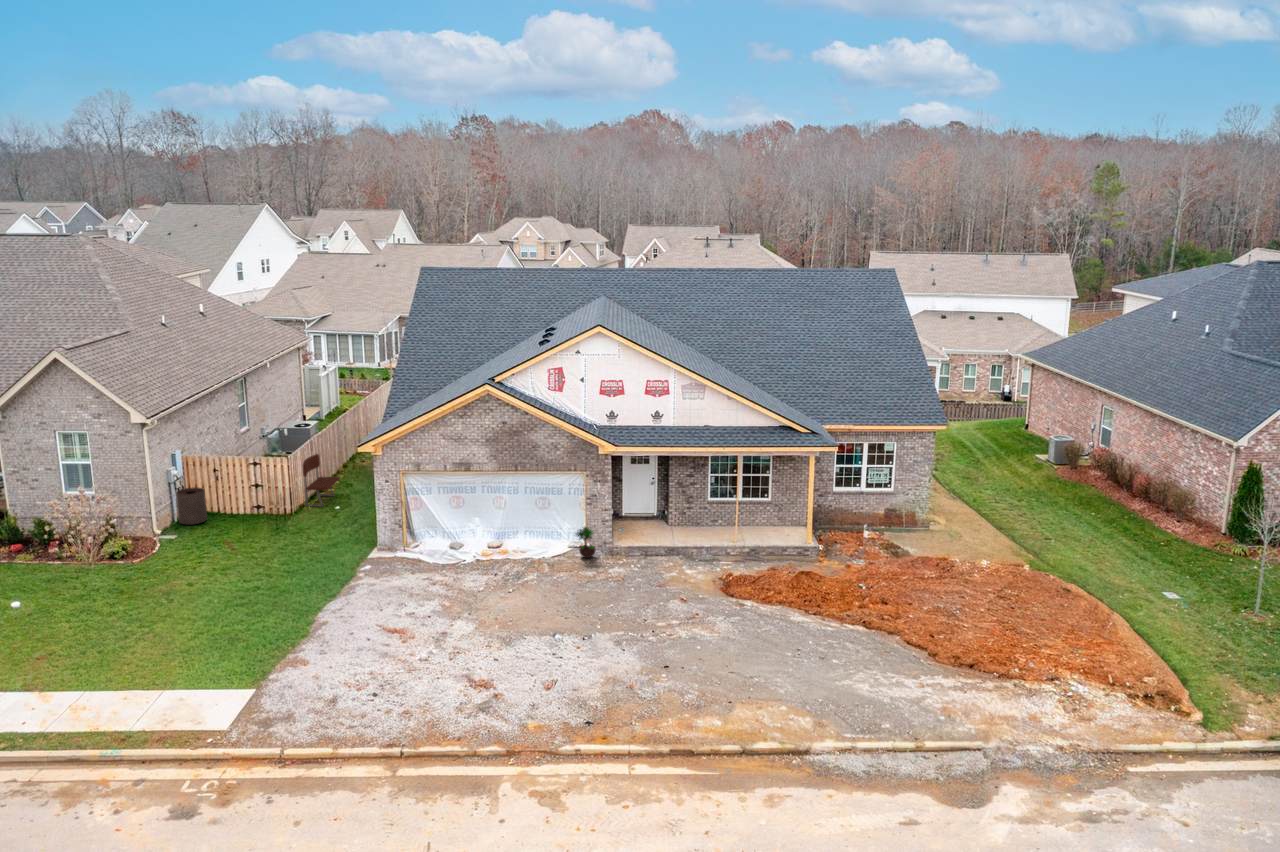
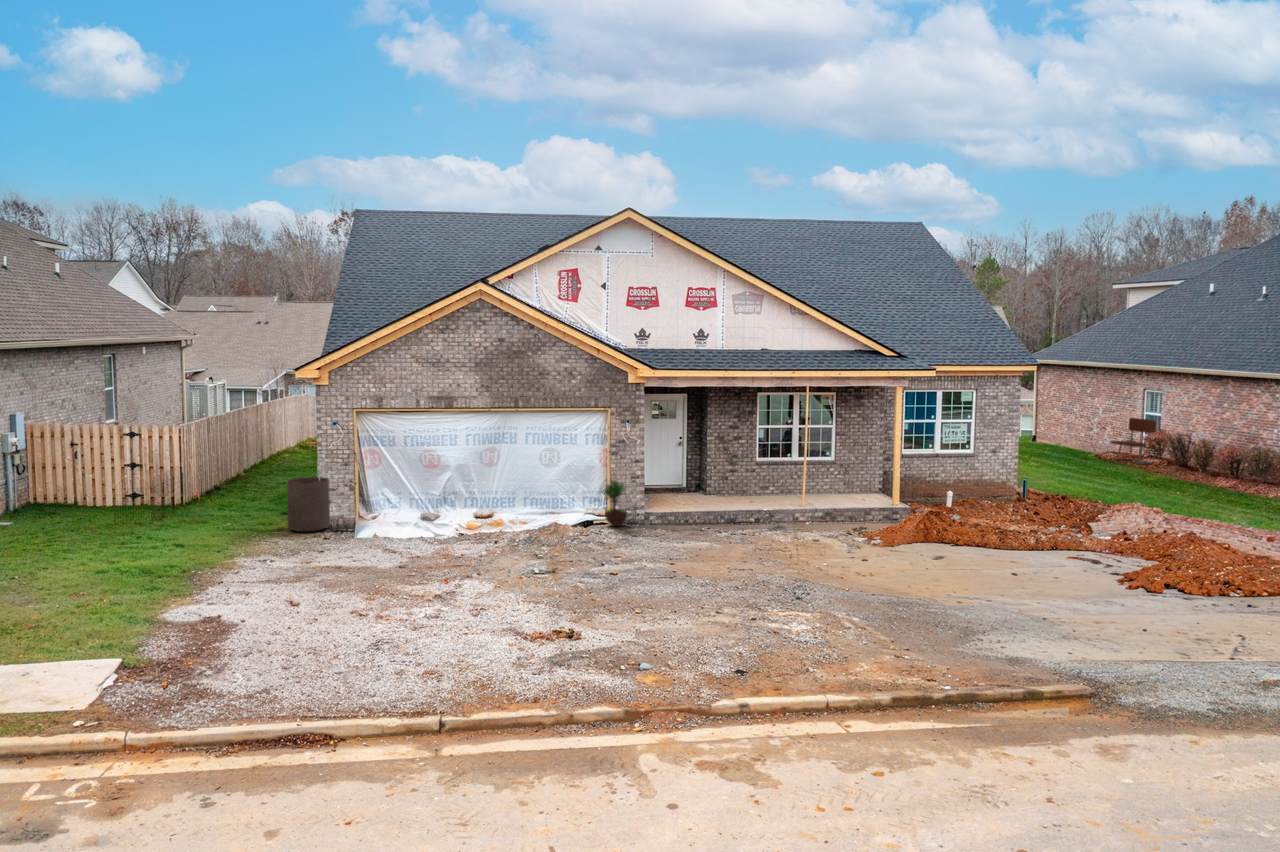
bench: present [303,454,340,507] -> present [1111,418,1156,464]
trash can: present [176,487,207,525] -> present [287,477,330,532]

